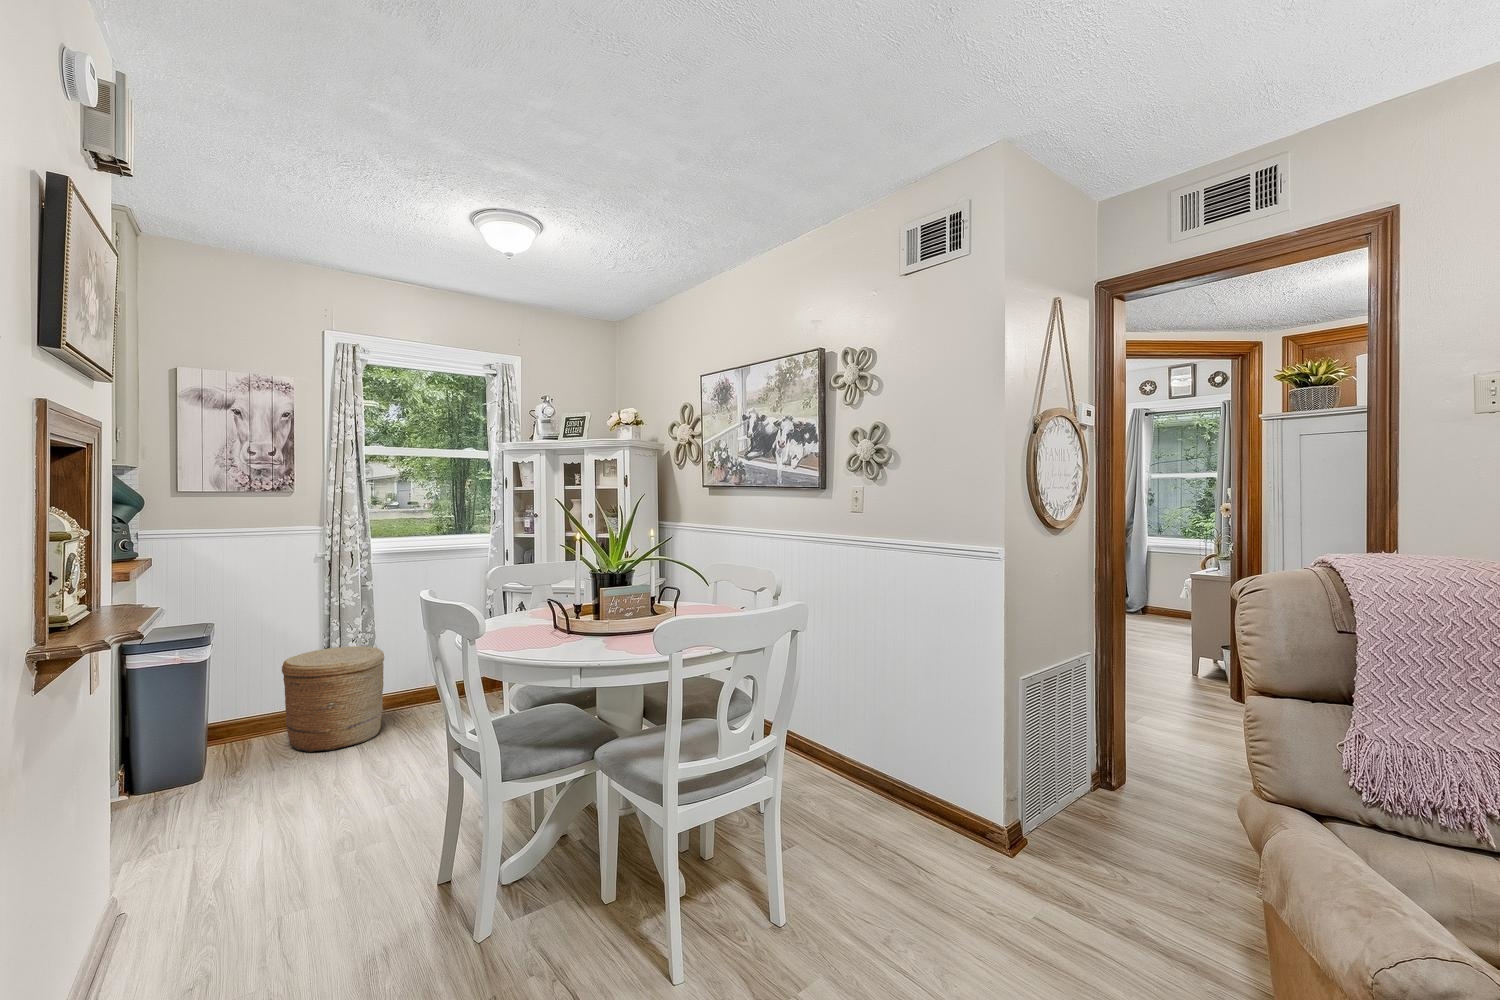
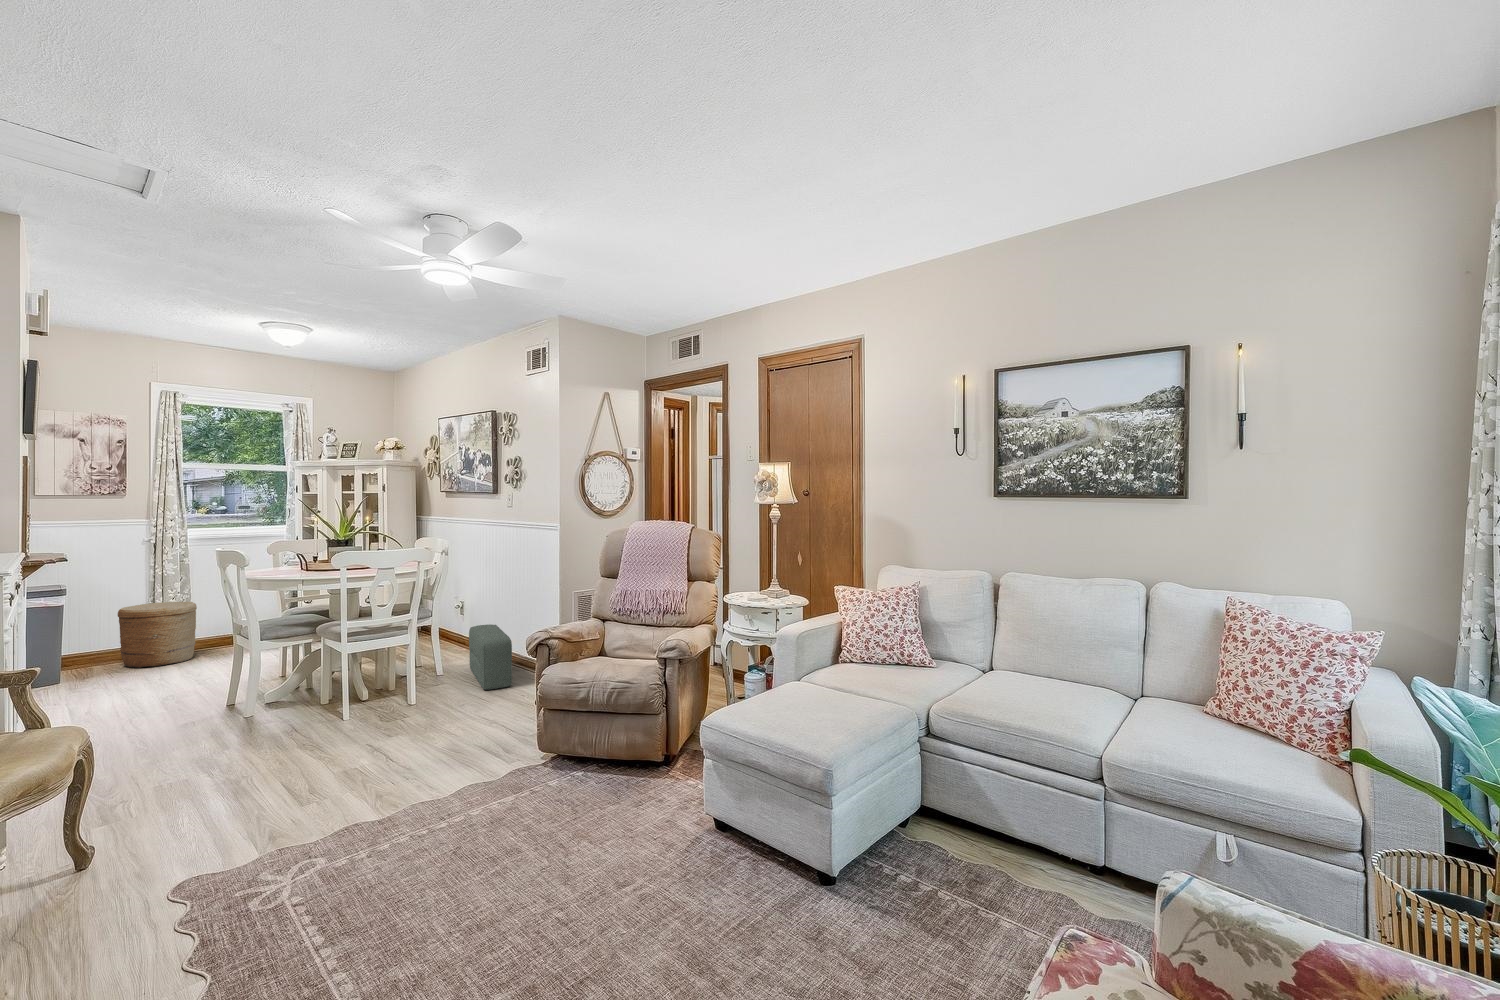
pouf: none [811,717,938,871] -> present [469,624,512,690]

